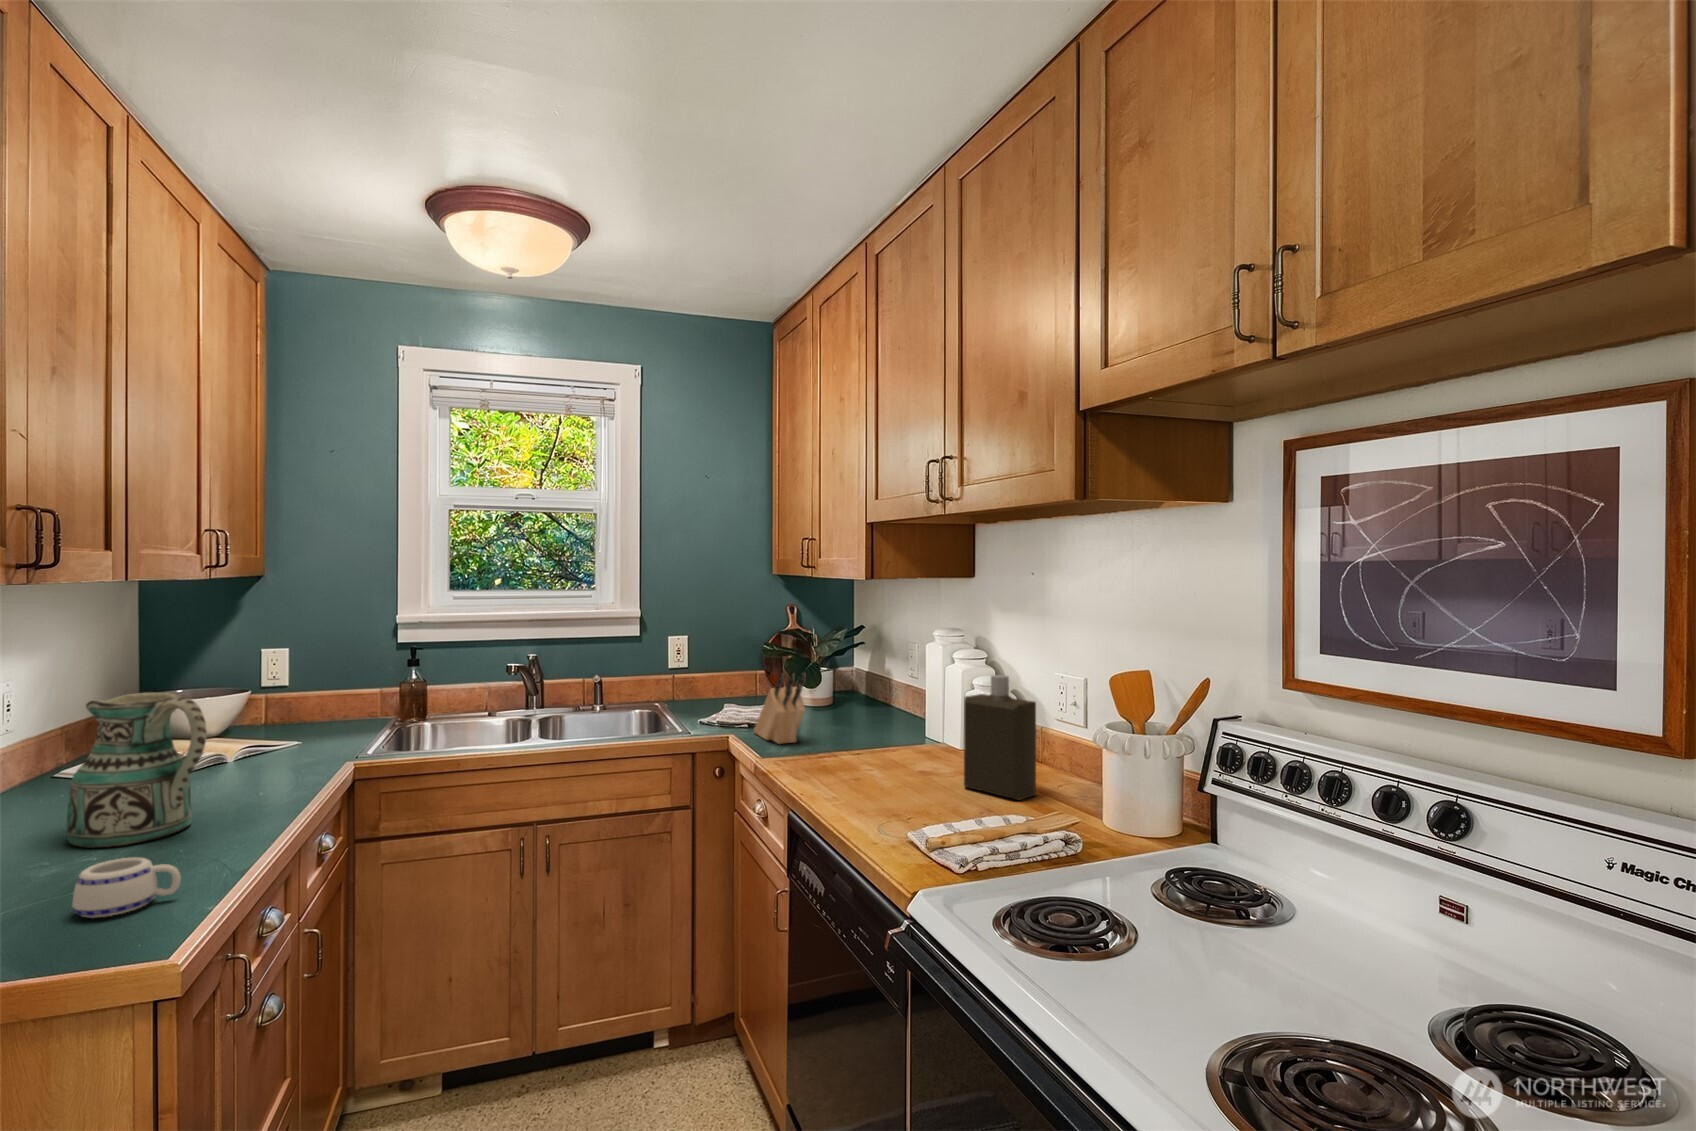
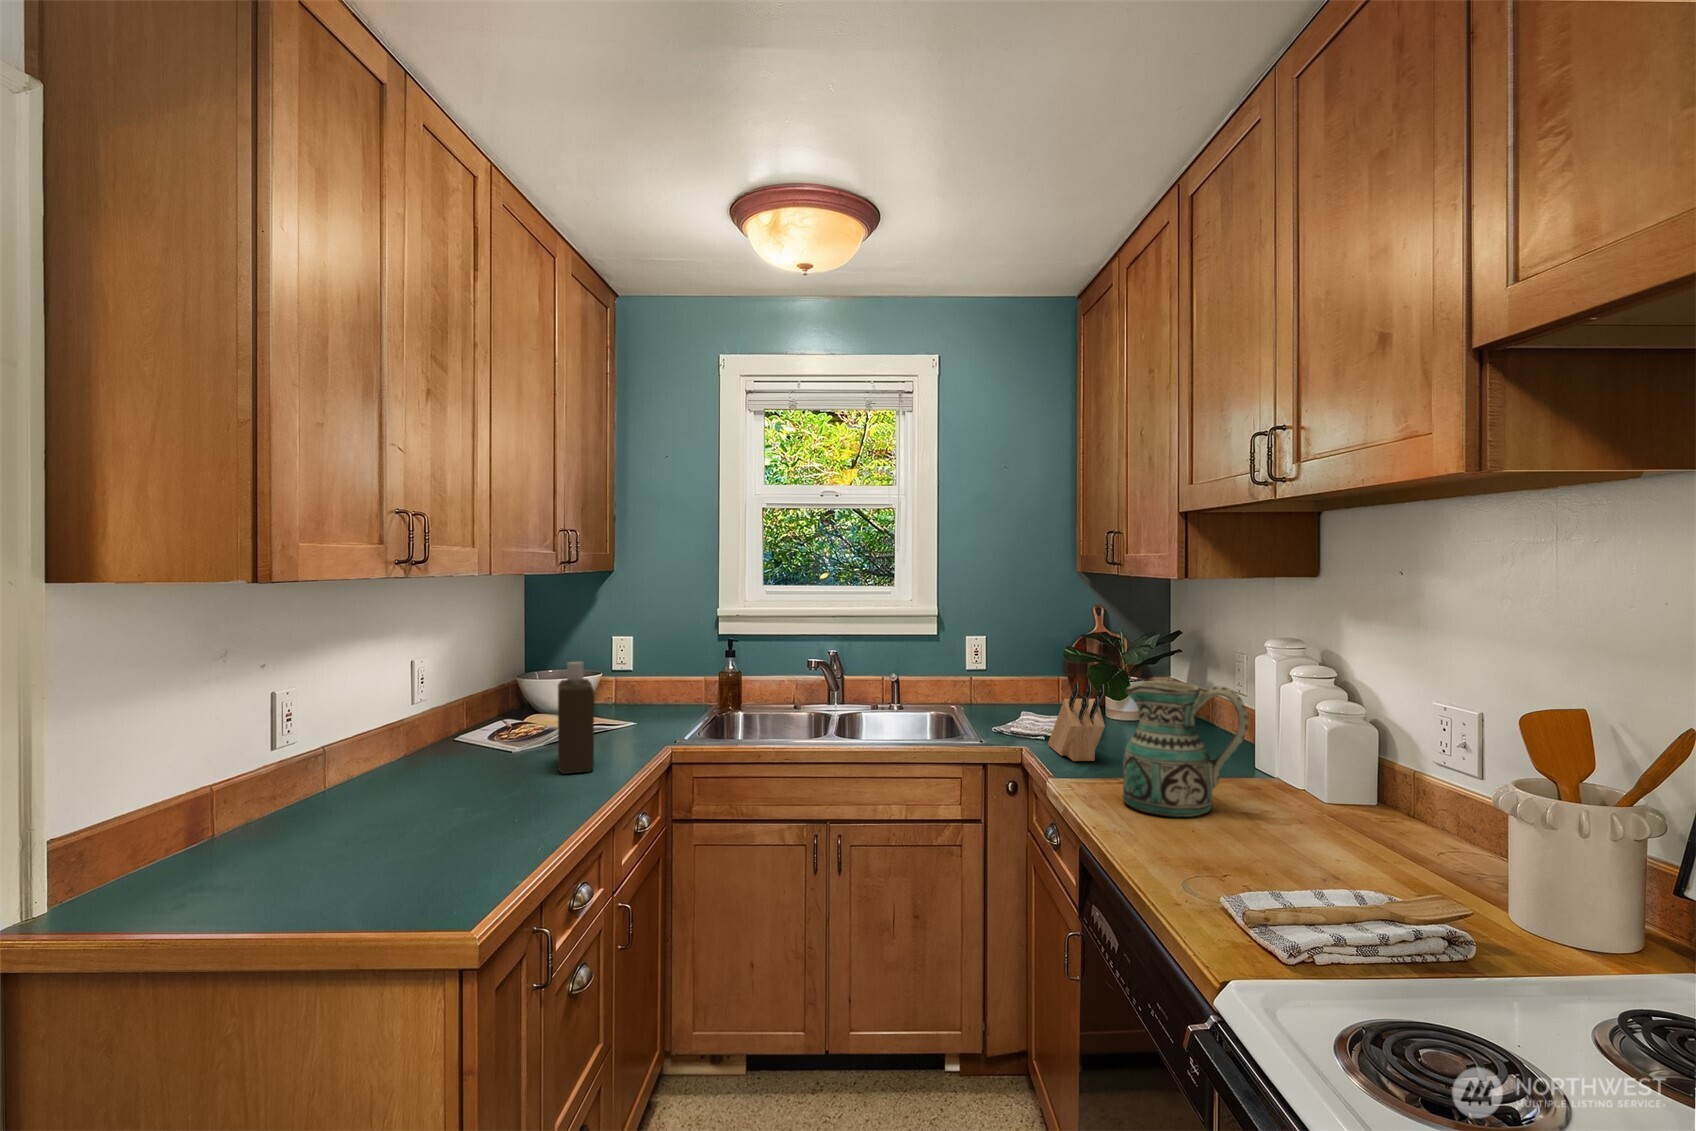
bottle: present [964,675,1036,800] -> present [558,662,594,774]
ceramic pitcher: present [67,693,207,847] -> present [1123,680,1248,817]
mug: present [72,858,181,917] -> none [423,823,501,874]

